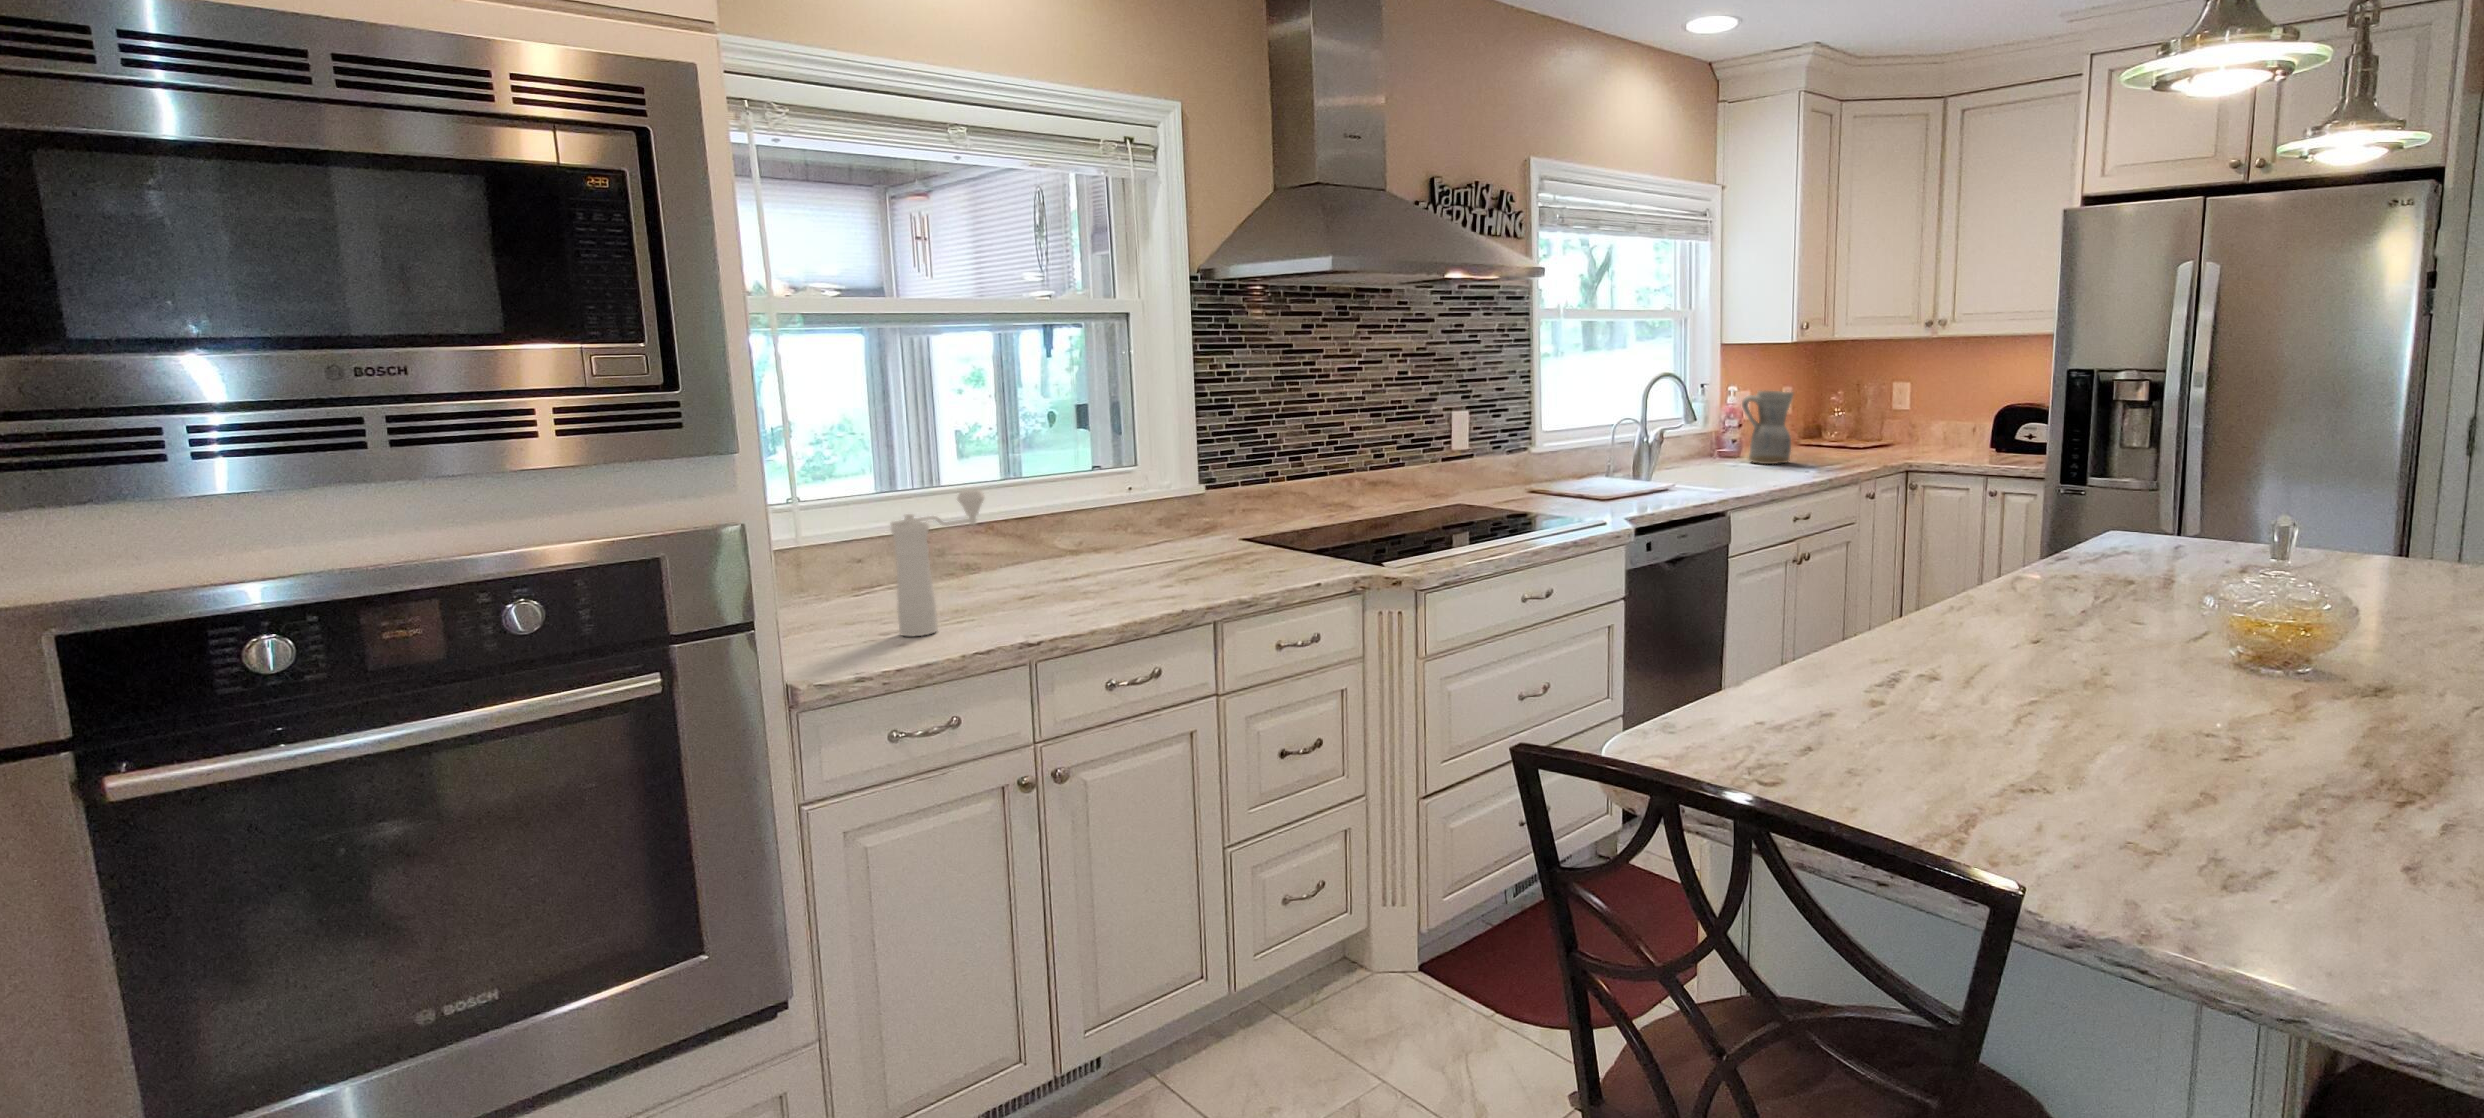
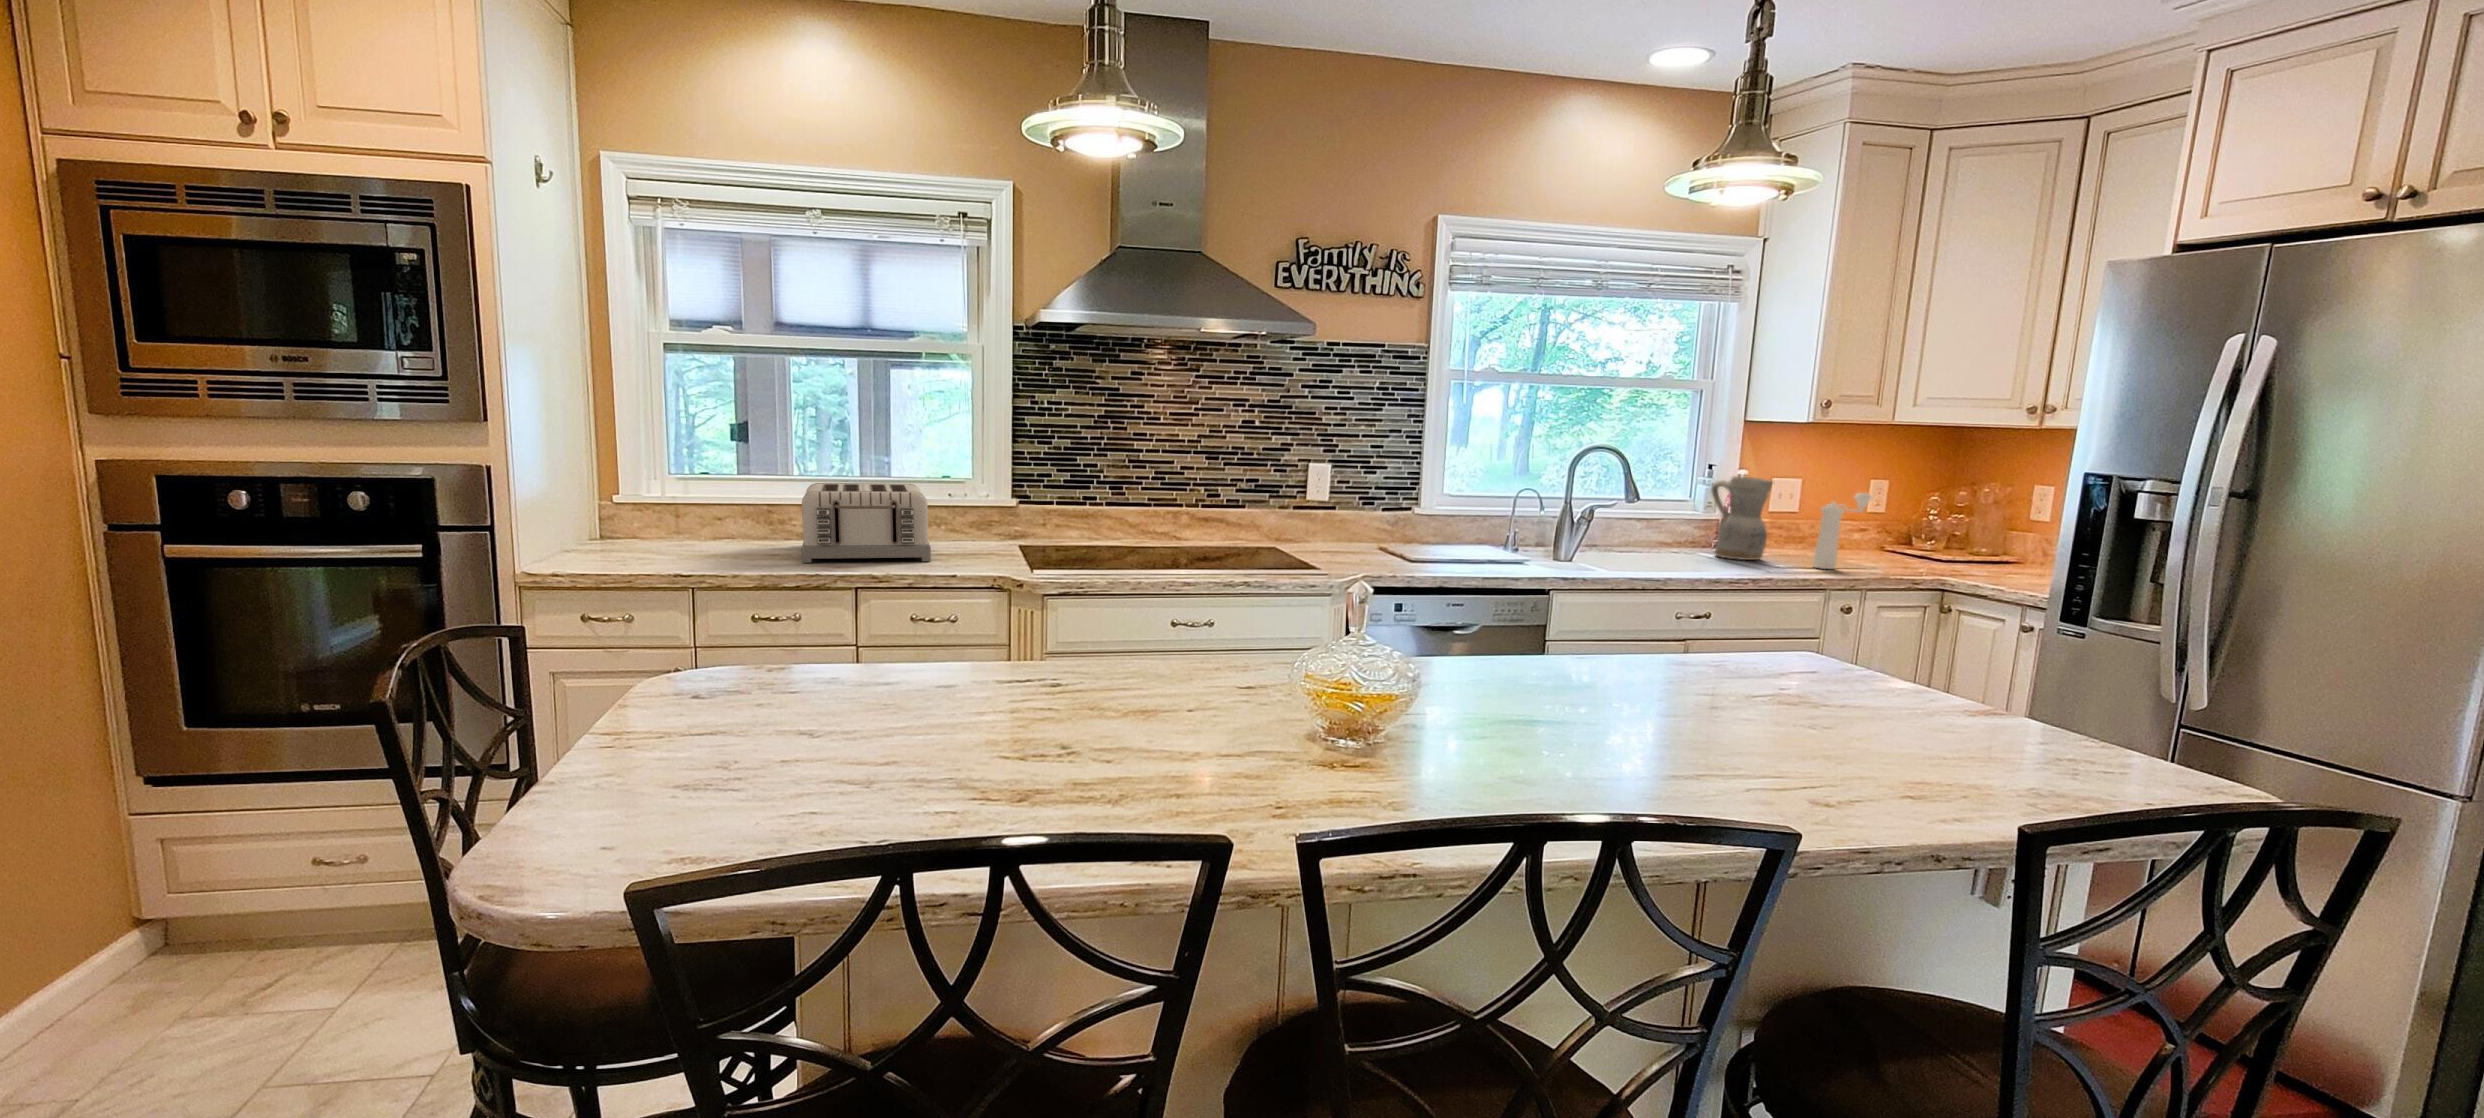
toaster: none [1012,482,1236,601] -> present [802,483,931,563]
pepper mill: present [891,489,985,636] -> present [1813,493,1872,569]

